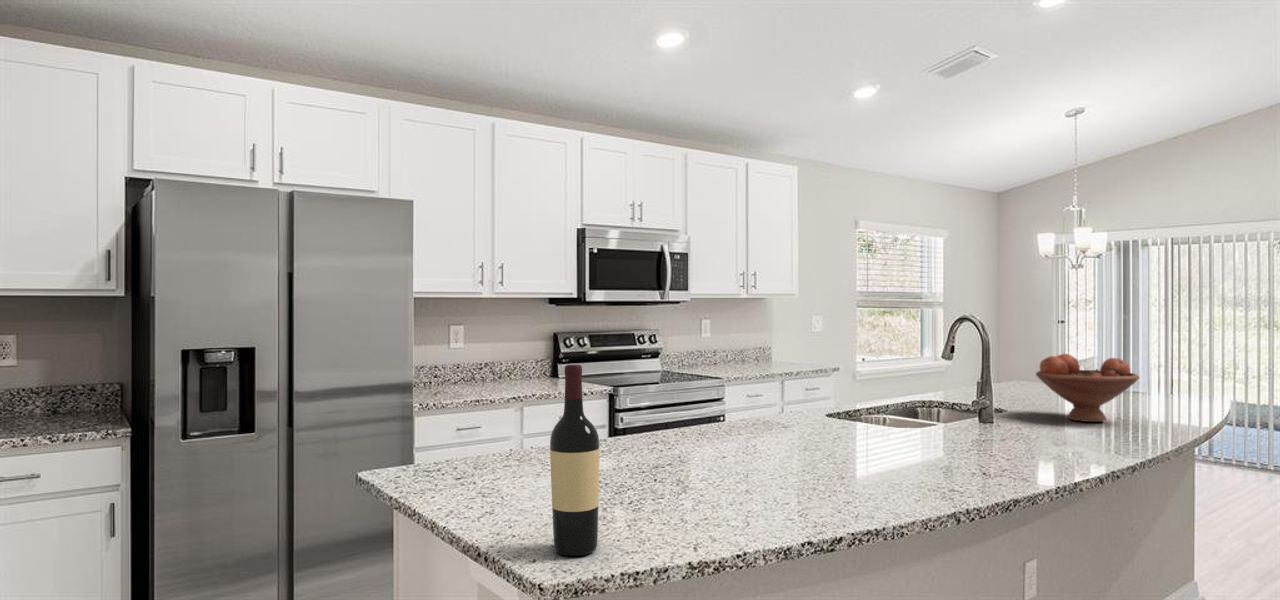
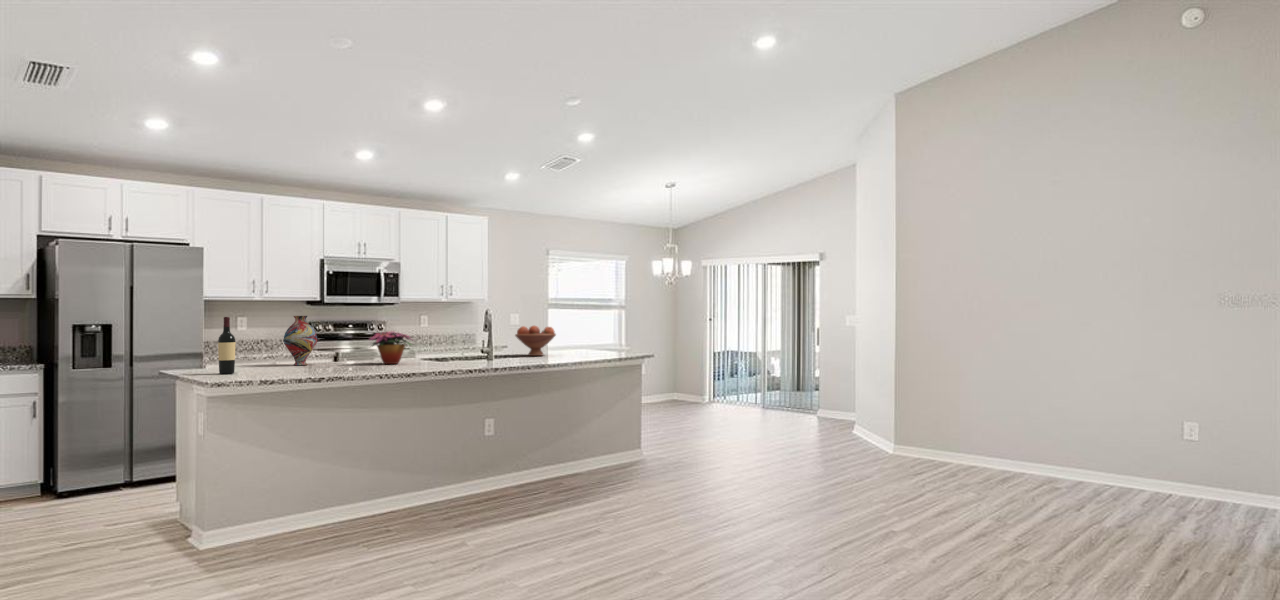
vase: none [641,343,719,471] -> present [283,316,317,365]
flower arrangement: none [833,381,965,469] -> present [370,332,410,364]

